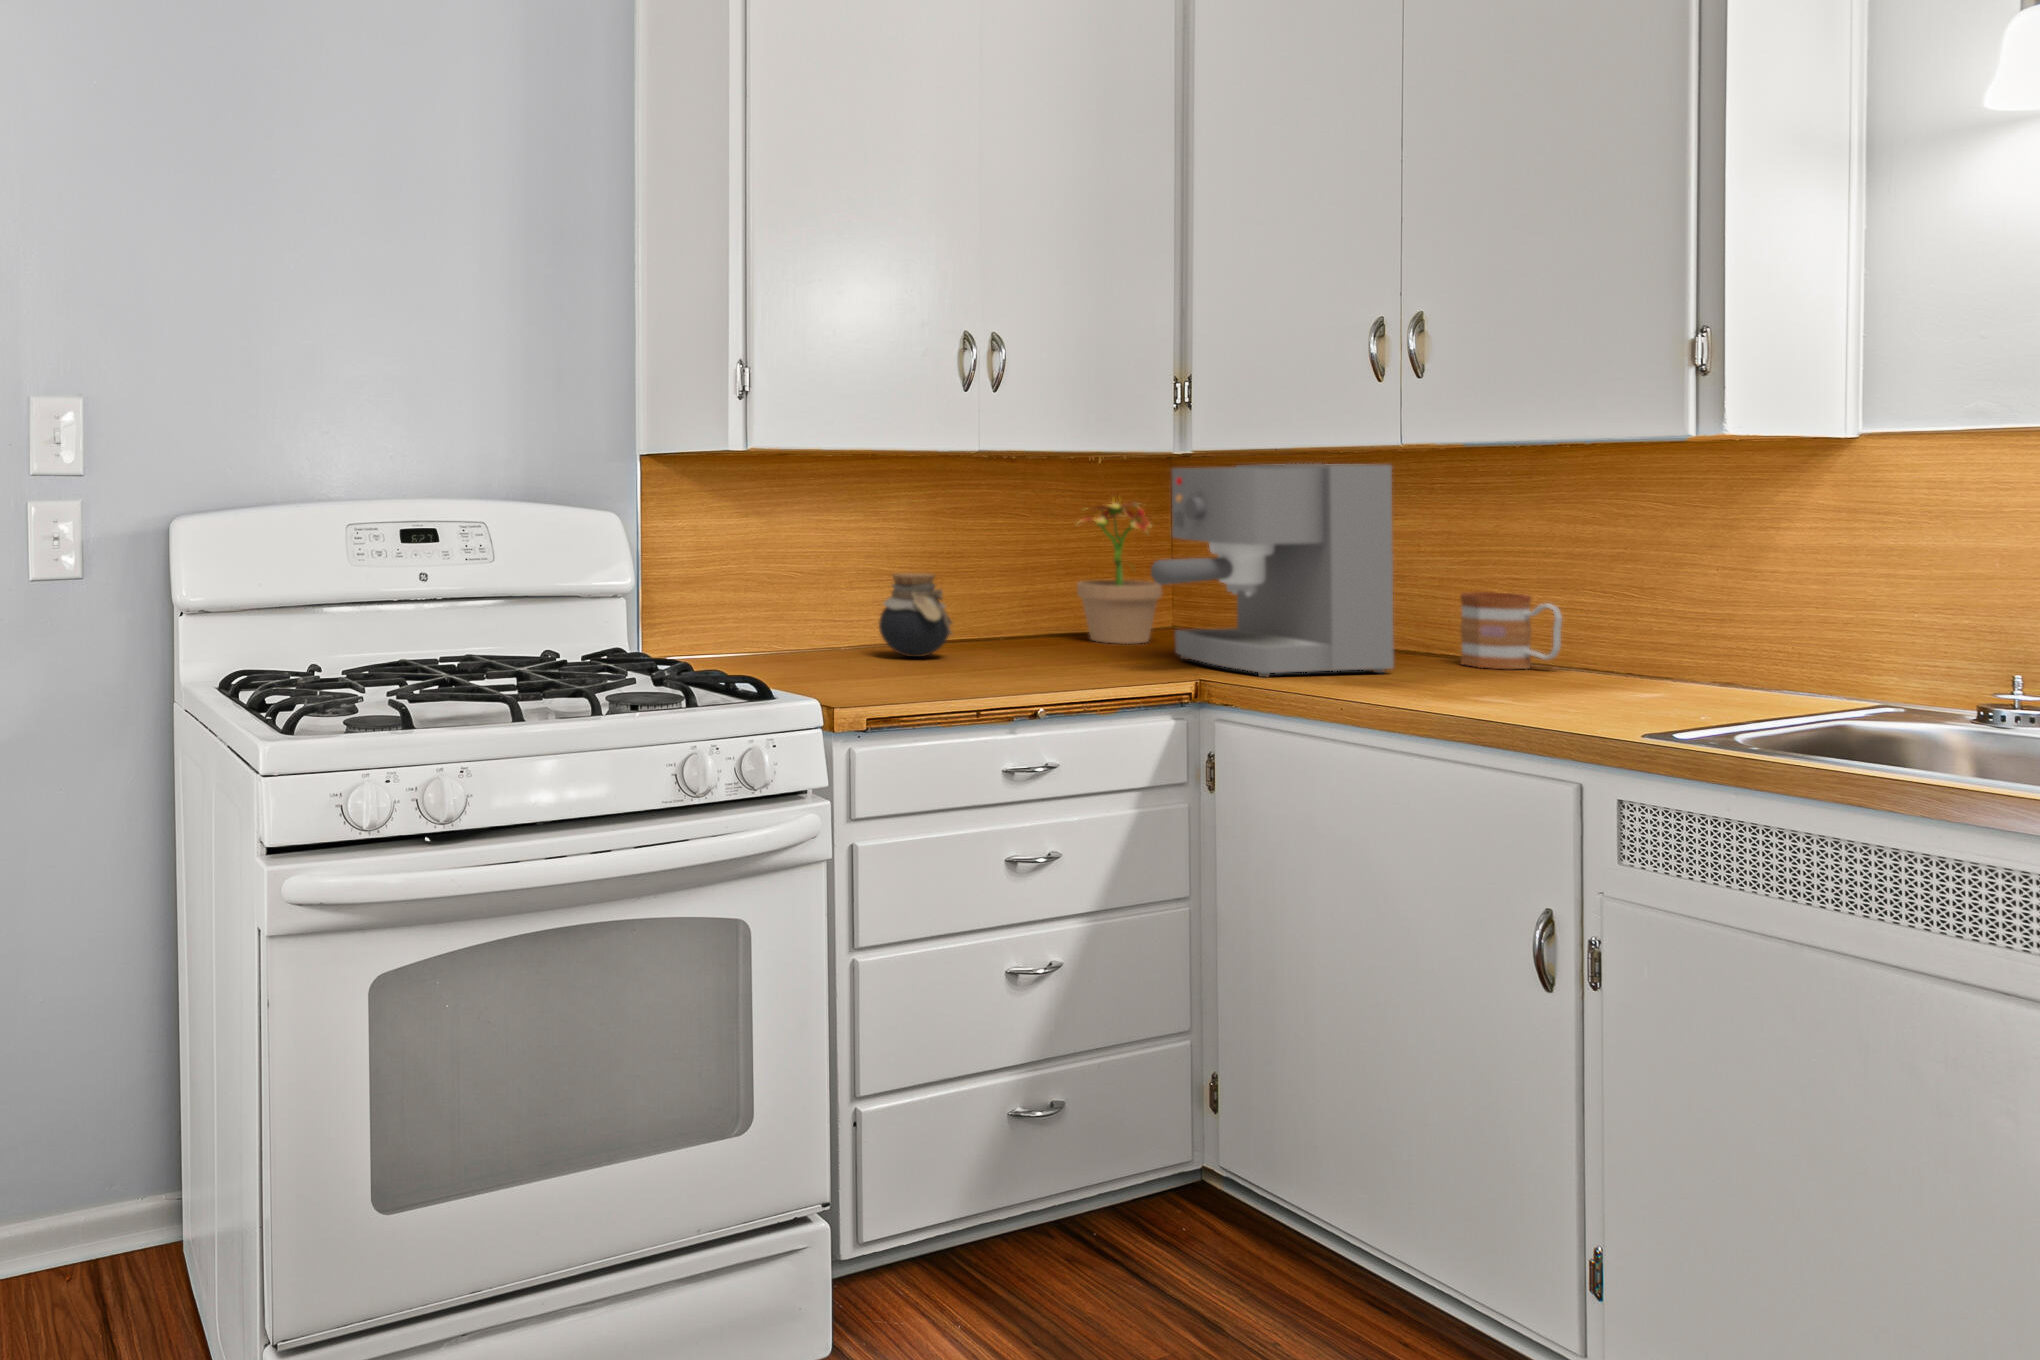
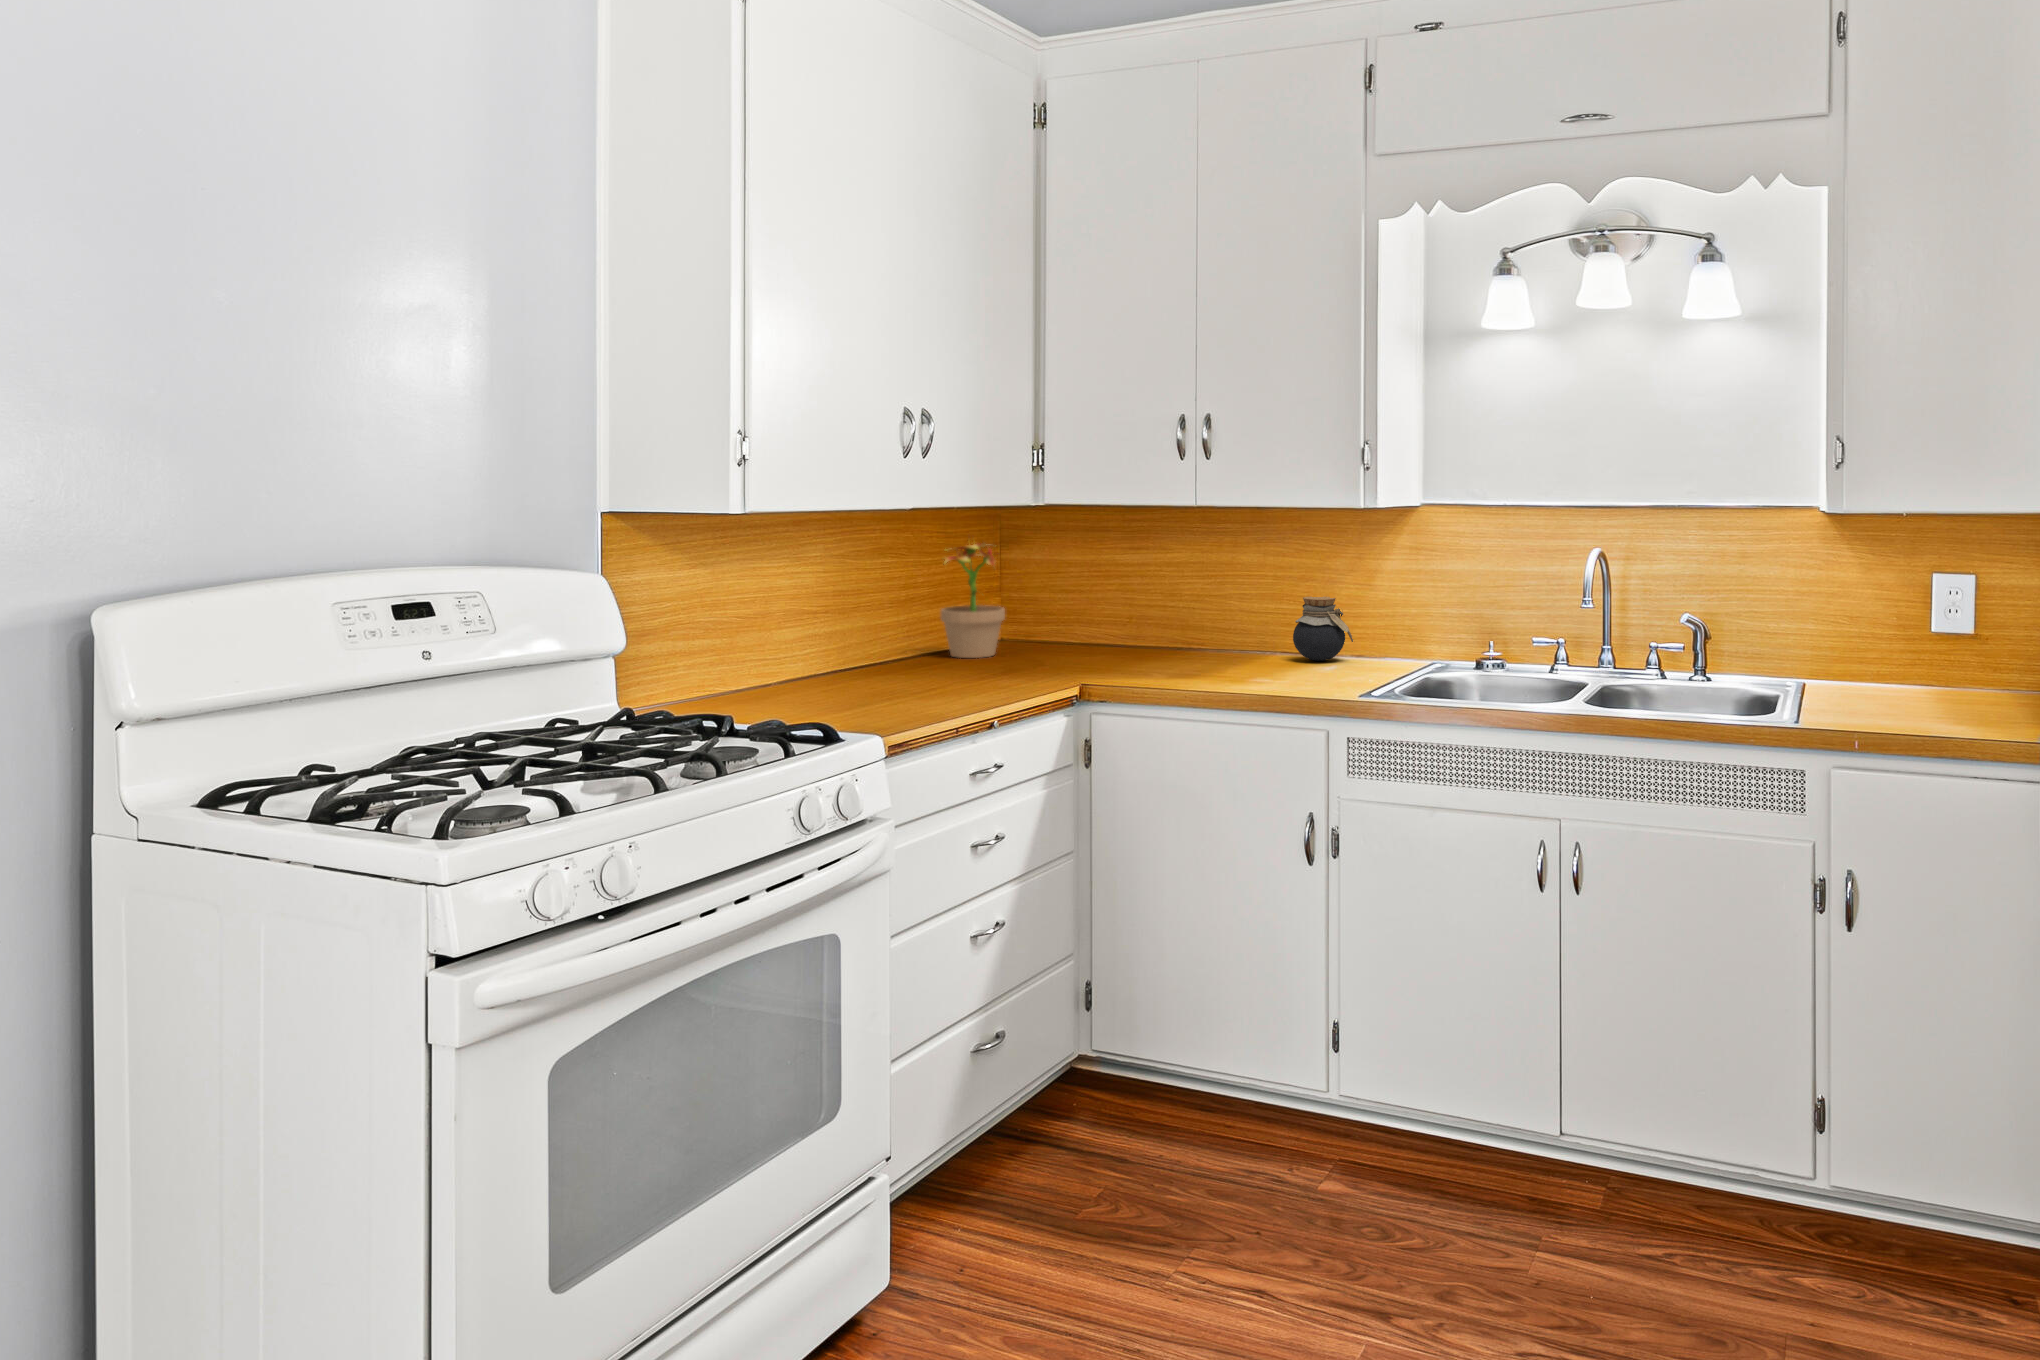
coffee maker: present [1151,464,1394,677] -> none [1038,516,1188,678]
jar: present [879,573,952,657] -> present [1293,597,1353,661]
mug: present [1460,592,1562,669] -> none [1211,604,1272,657]

